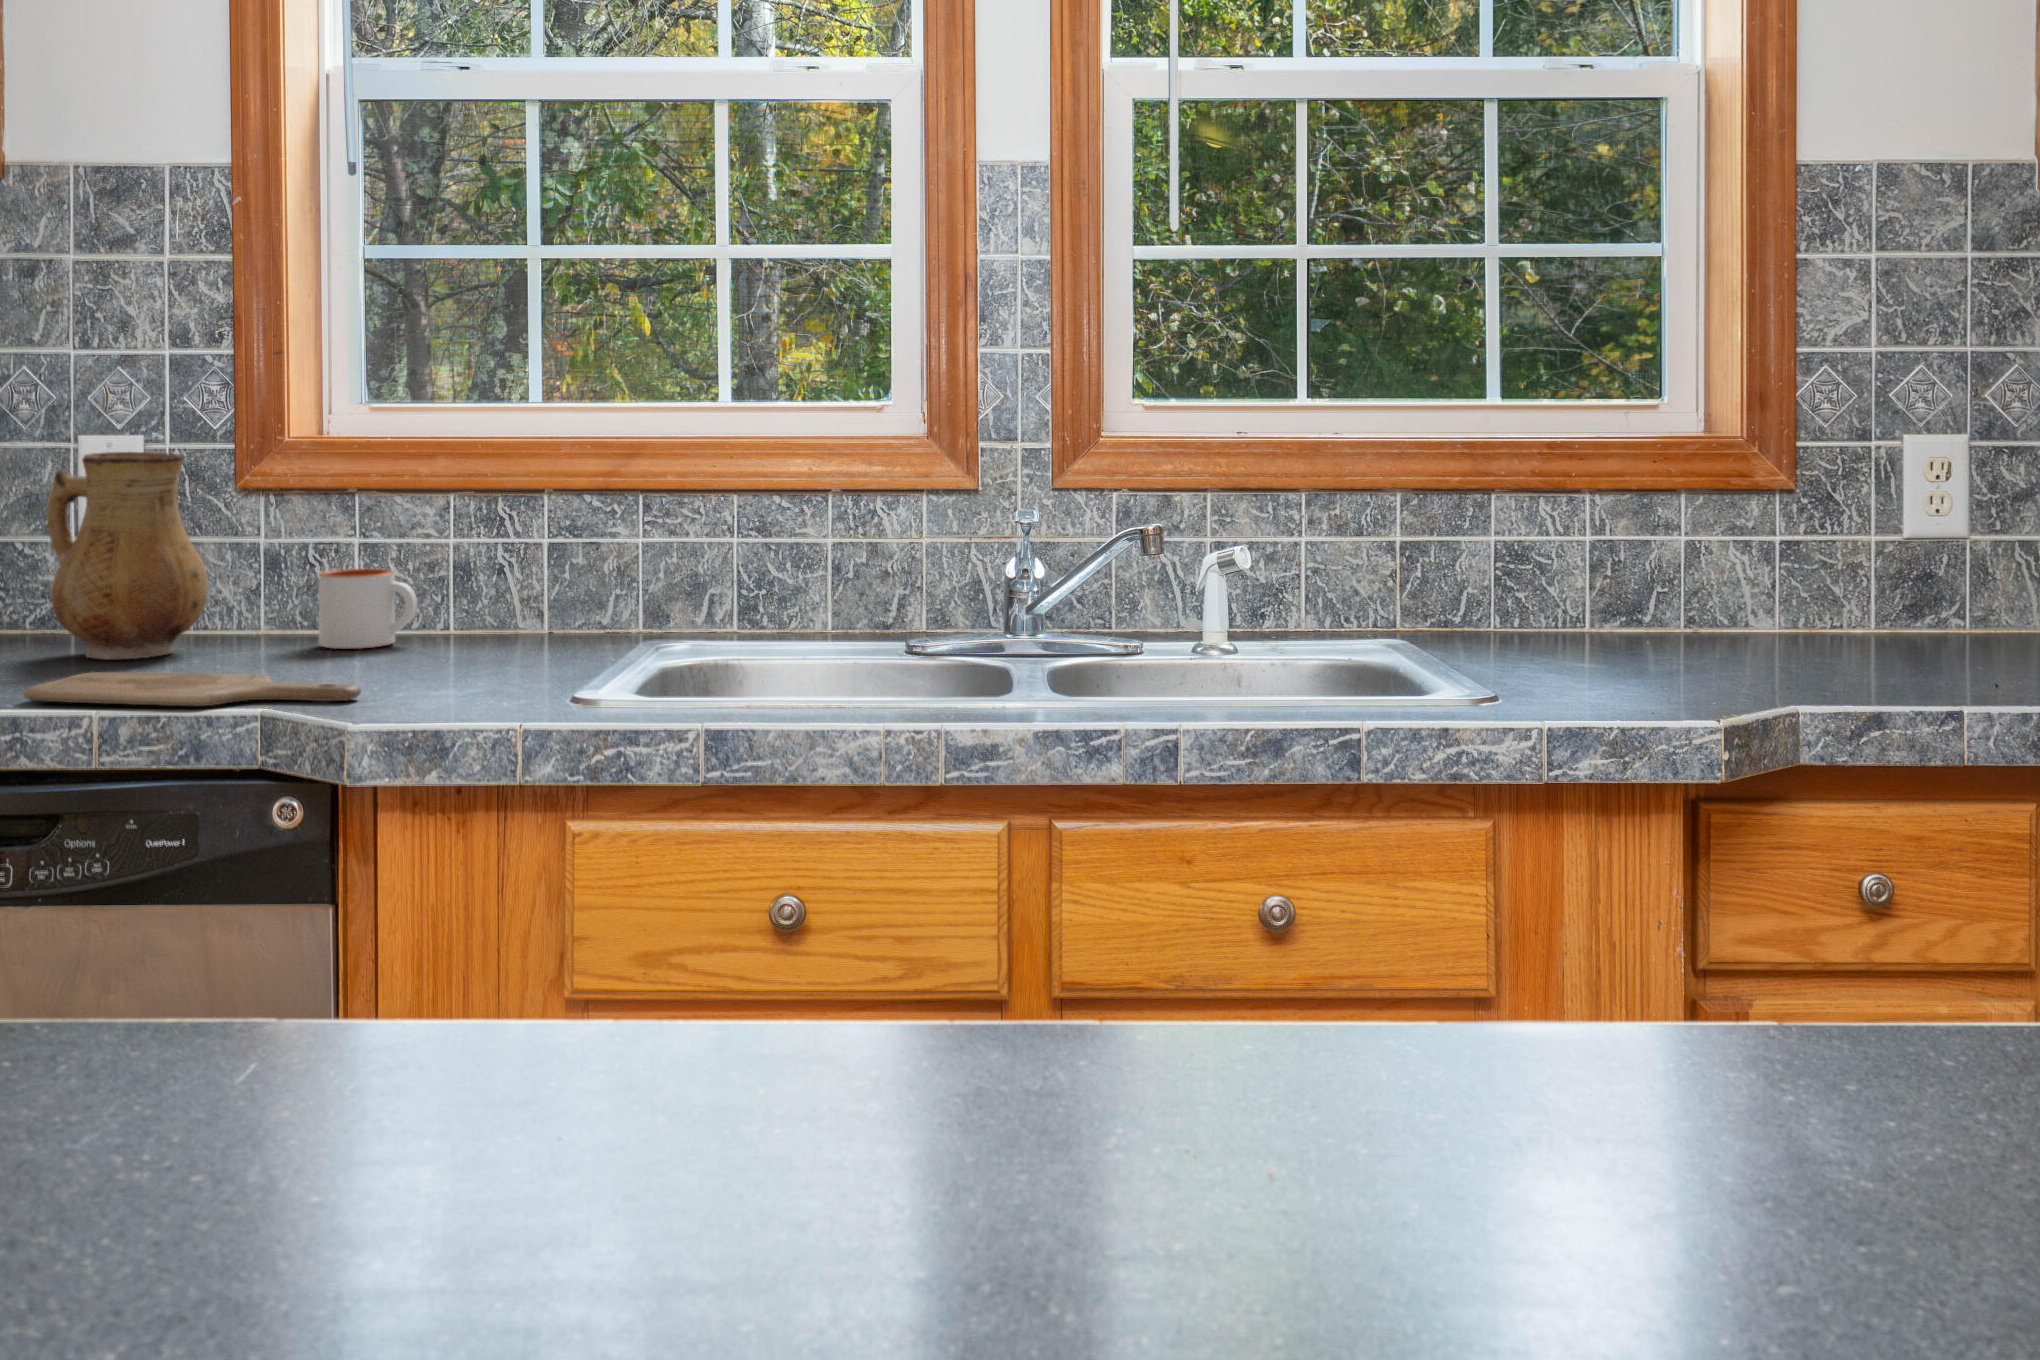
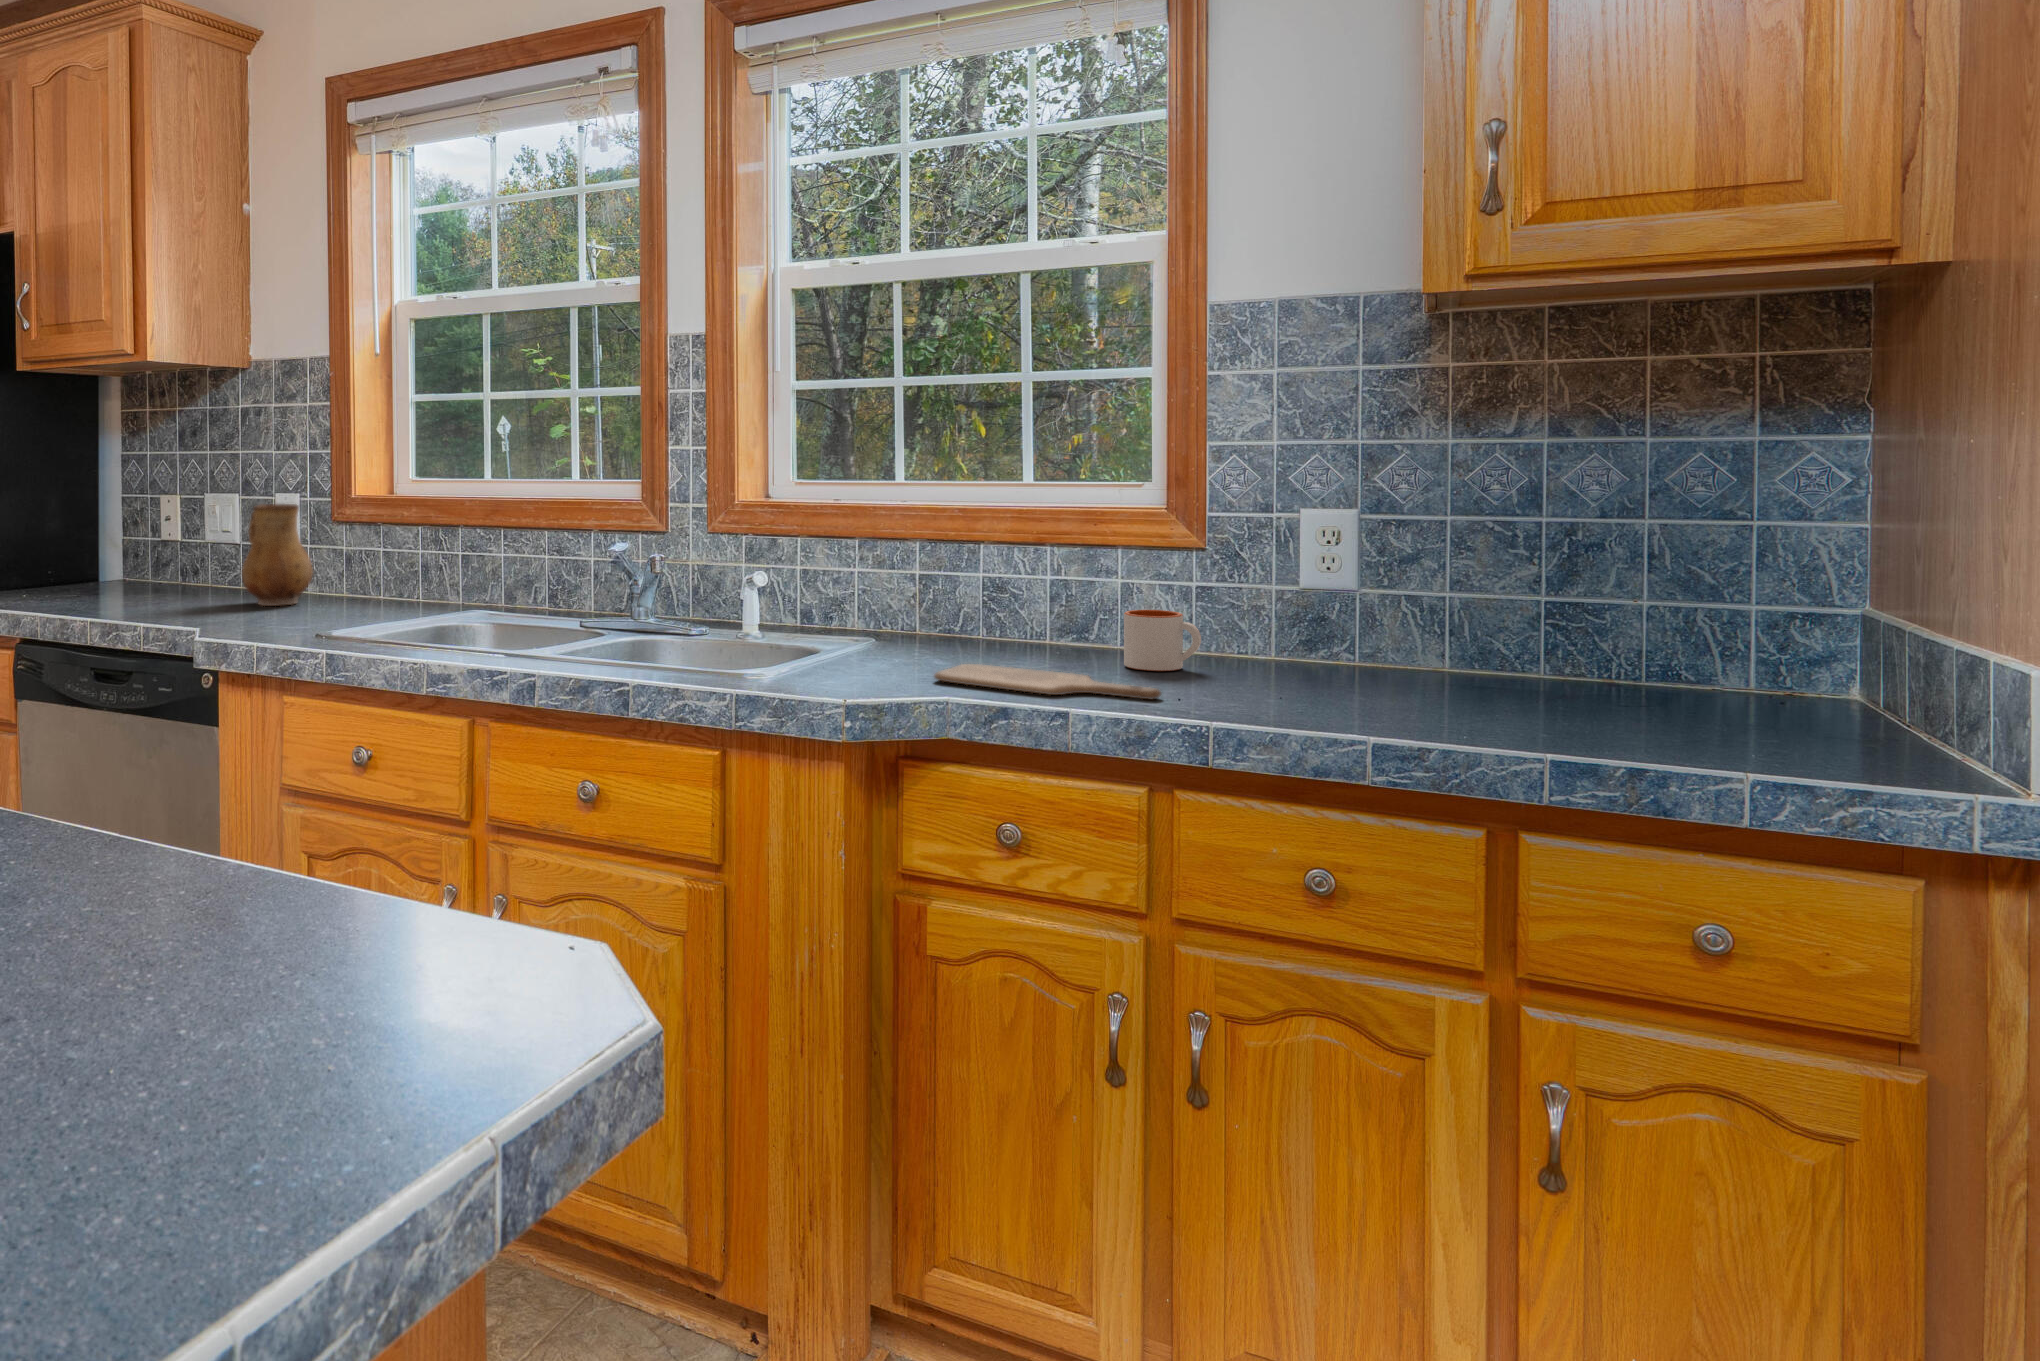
mug: present [319,569,417,649] -> present [1124,610,1201,671]
cutting board: present [23,672,361,706] -> present [934,664,1161,700]

